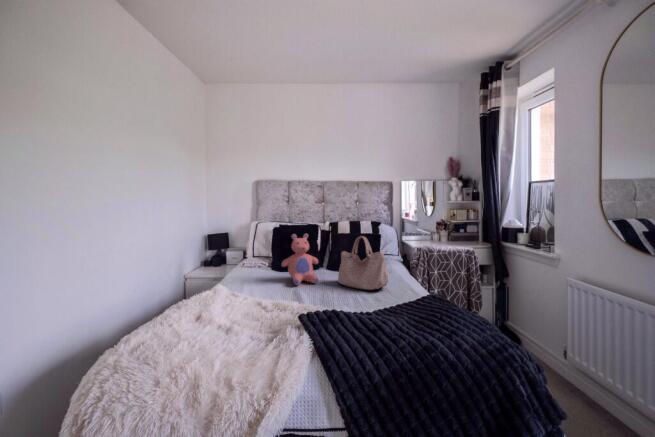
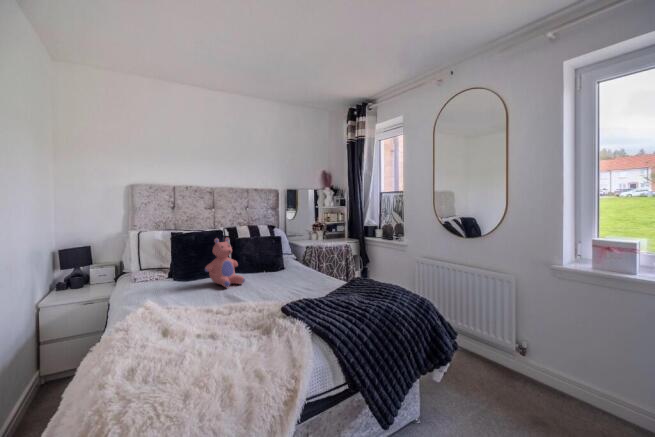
handbag: present [338,236,388,290] -> none [261,237,309,282]

